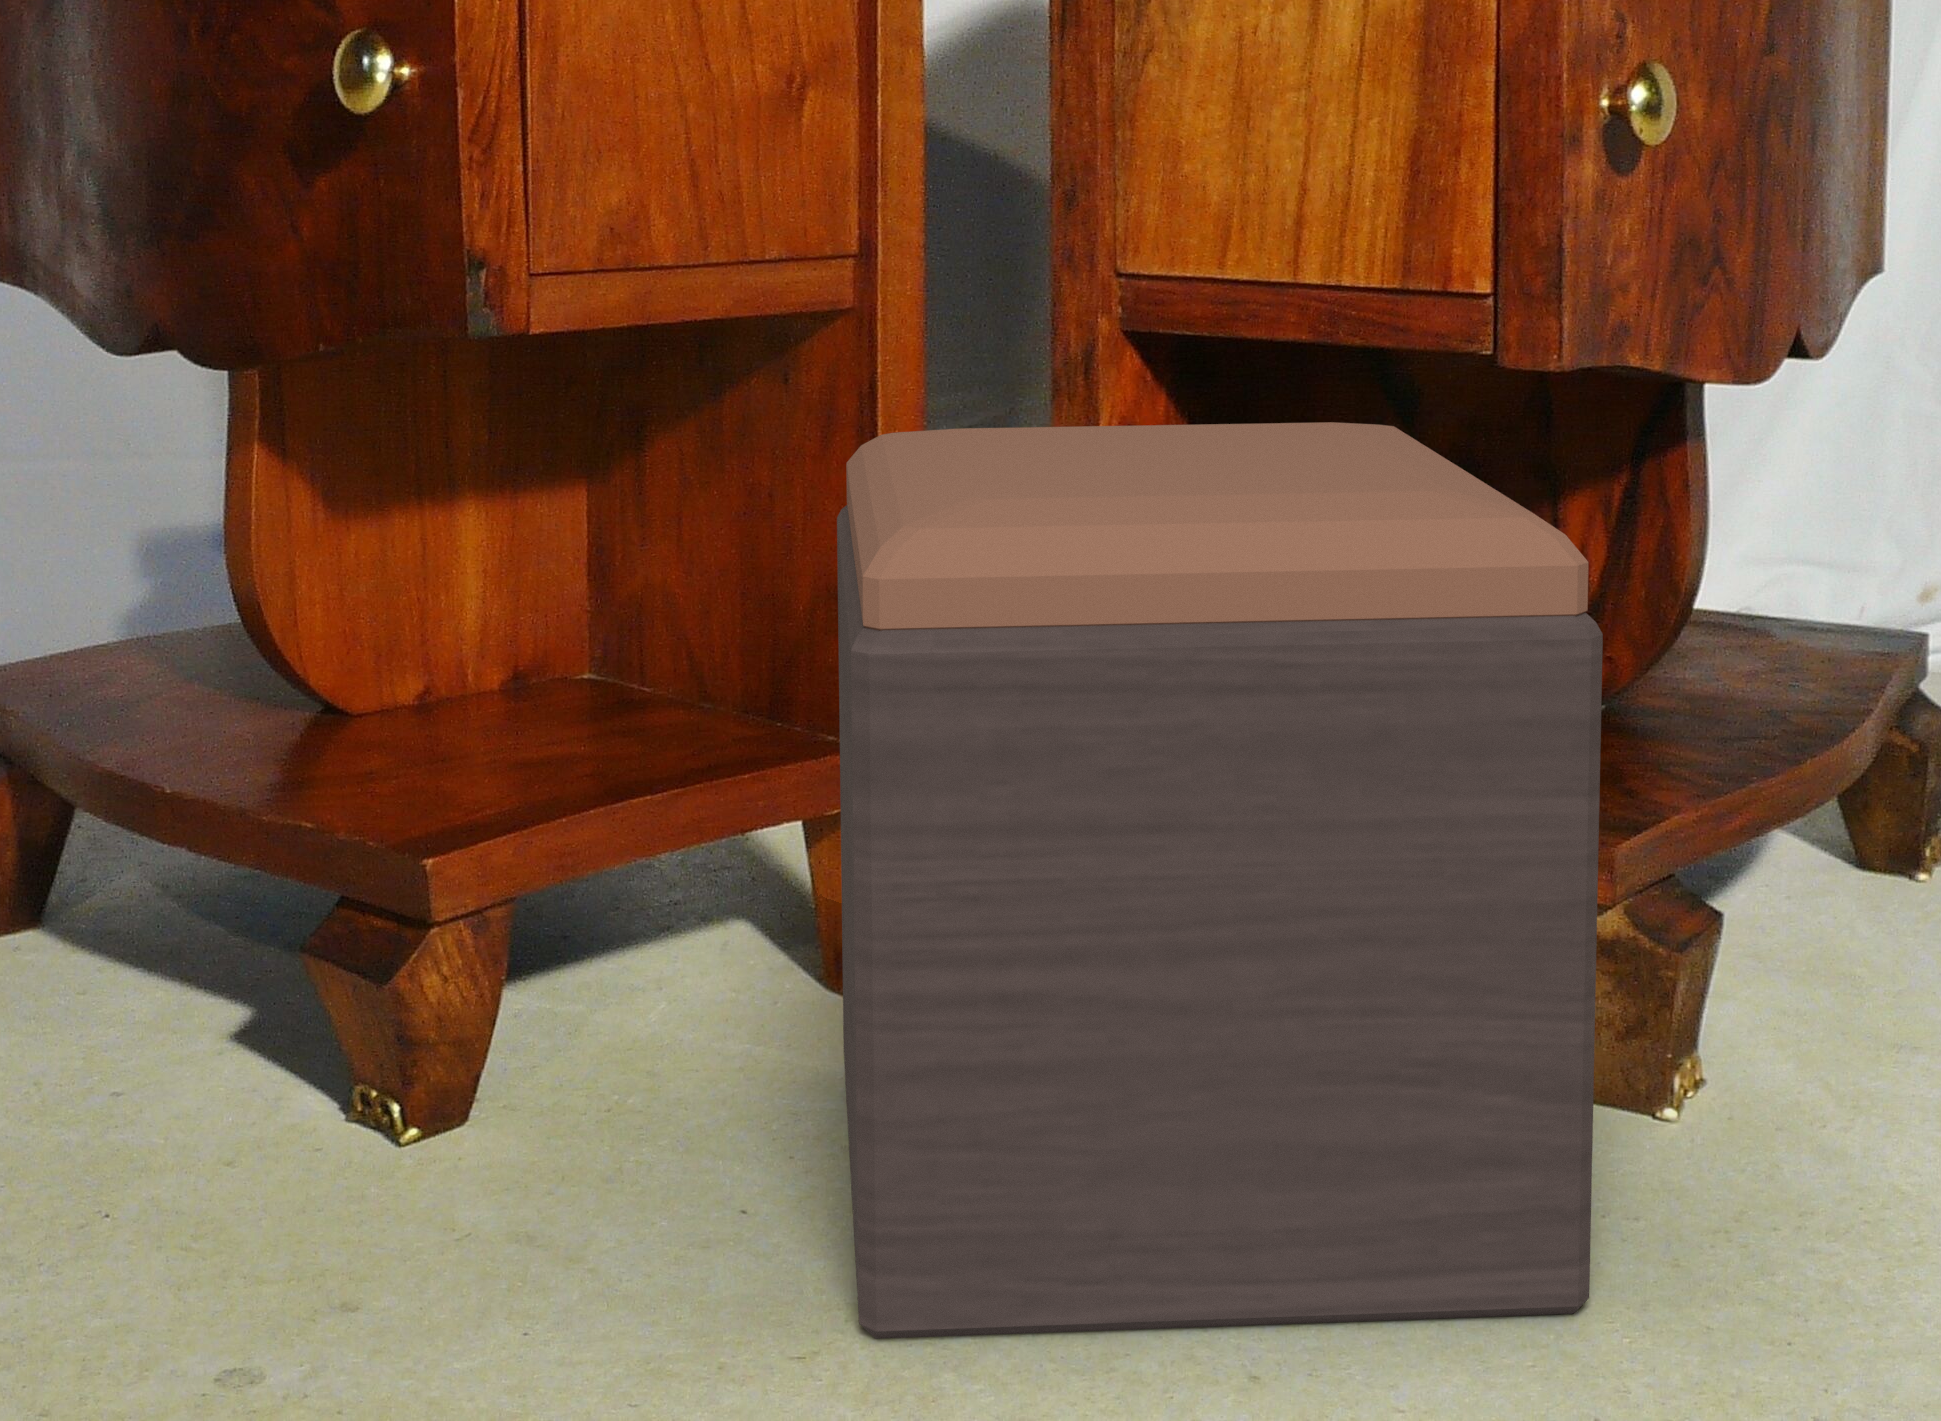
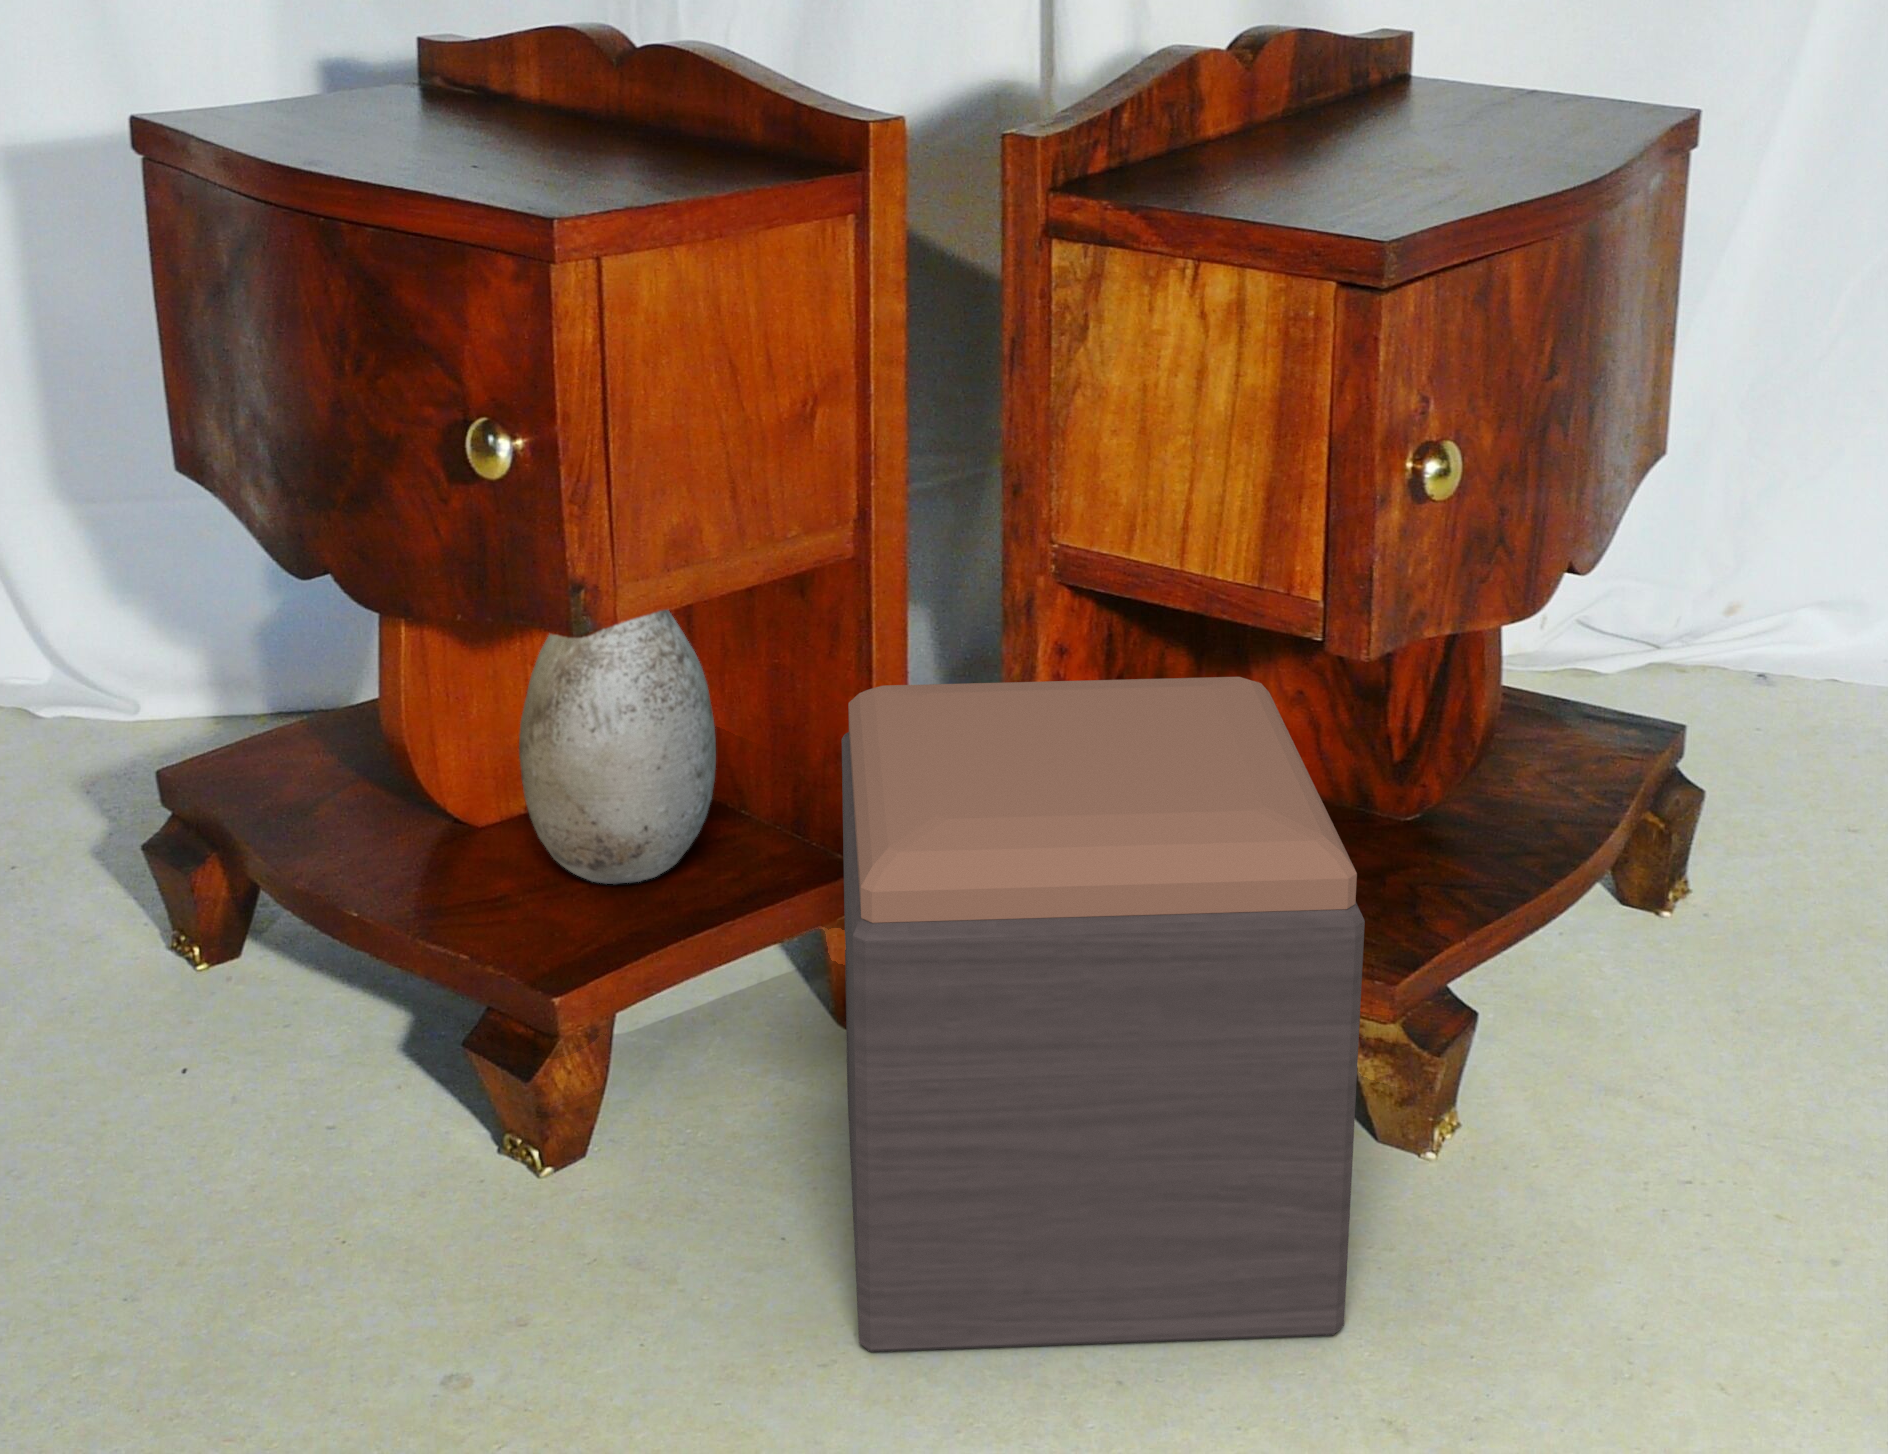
vase: none [402,152,669,761] -> present [519,610,716,884]

